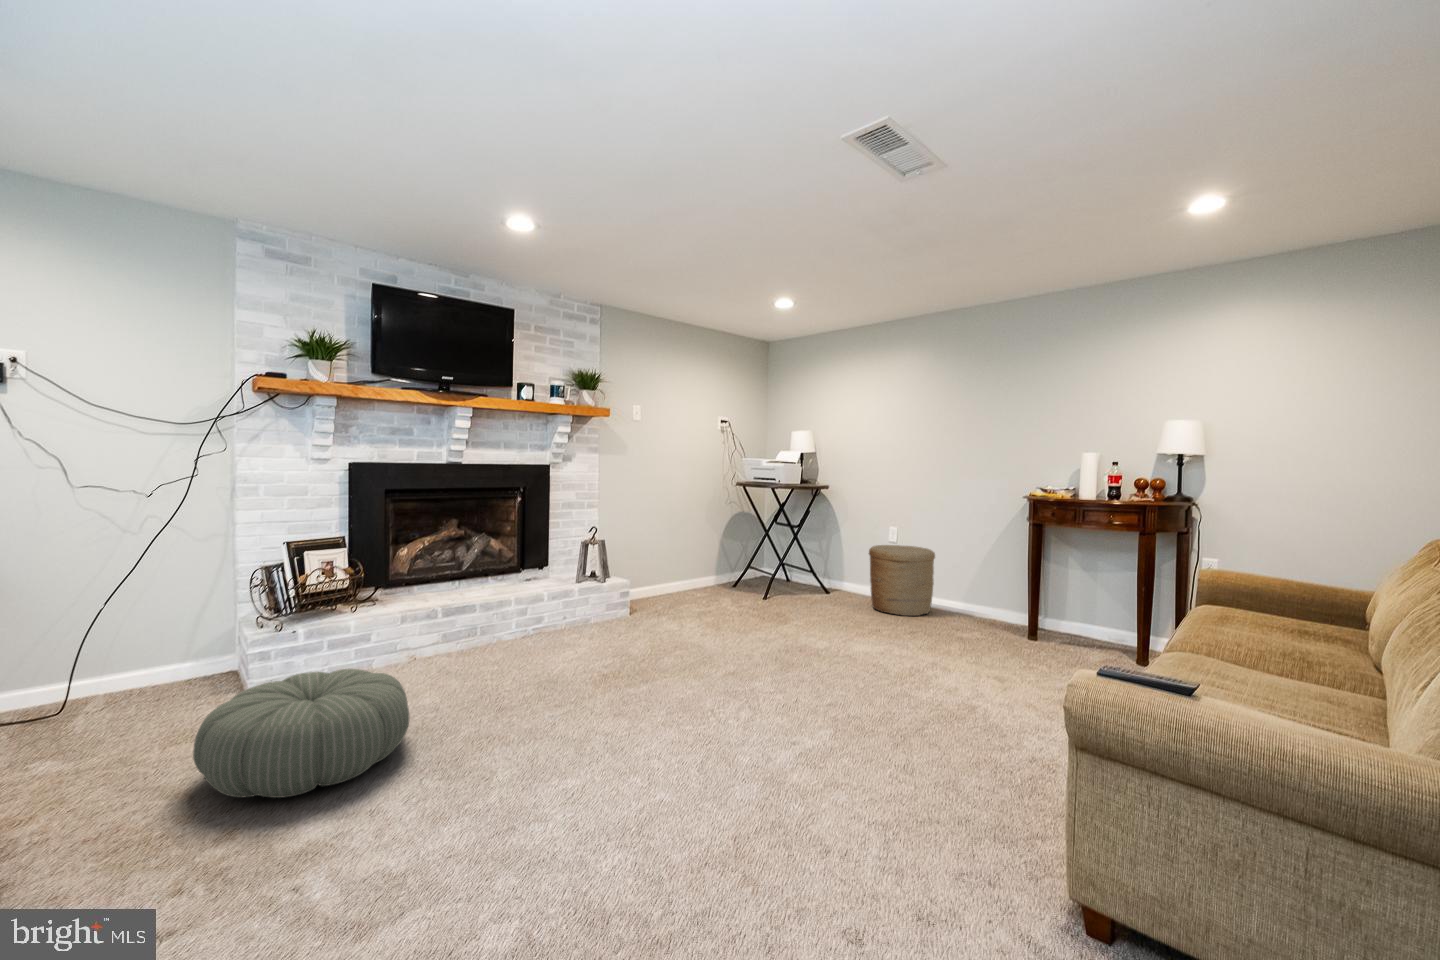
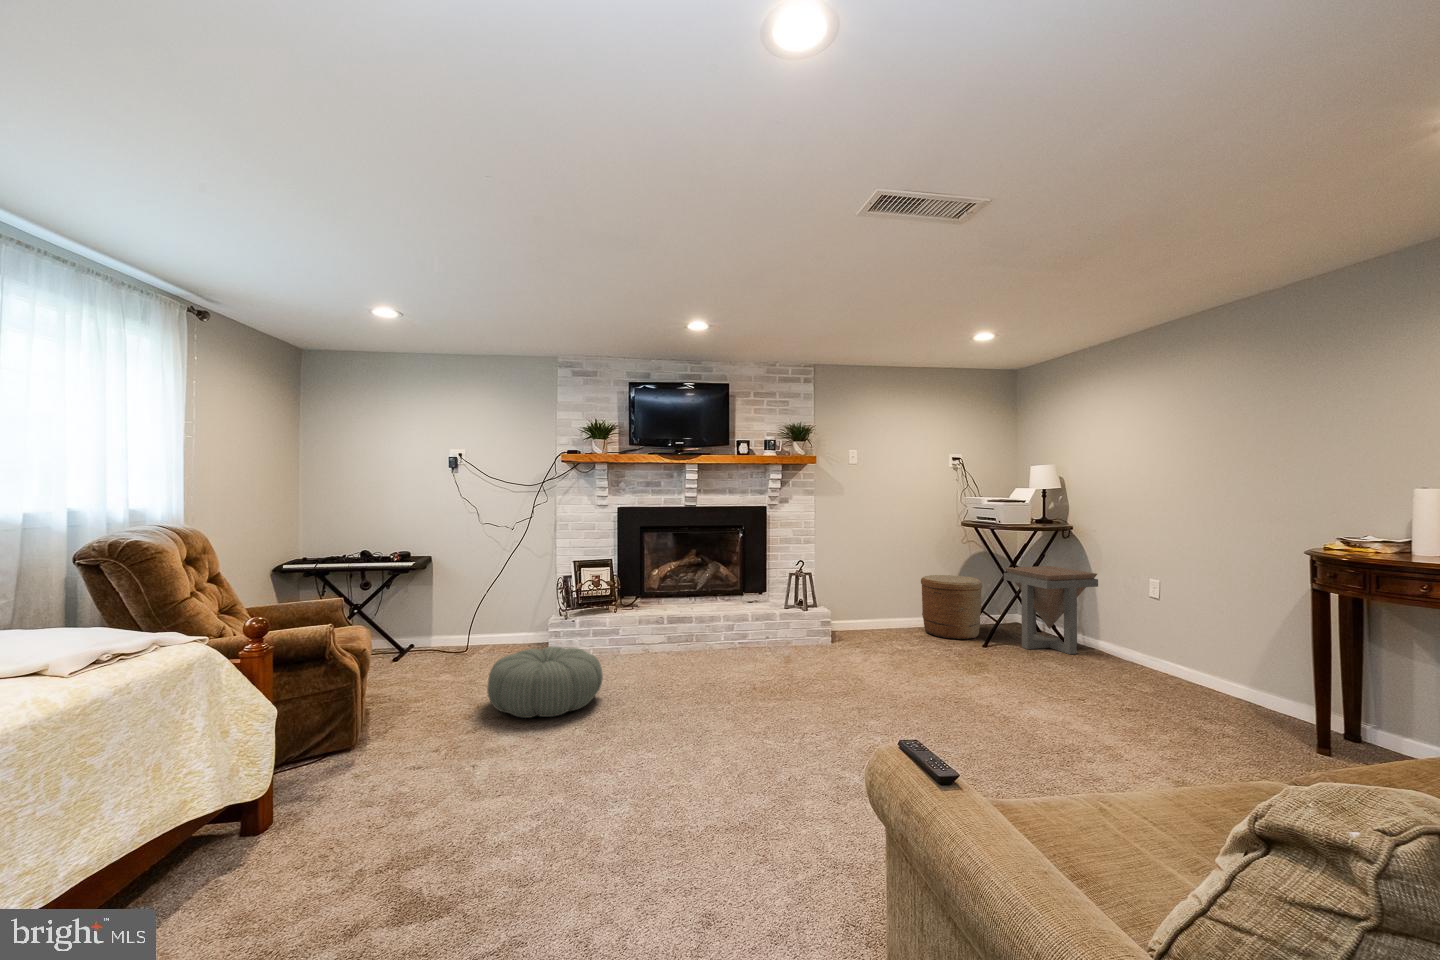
side table: none [778,520,852,596] -> present [1004,566,1098,654]
woven basket: present [869,545,935,616] -> present [921,575,982,639]

